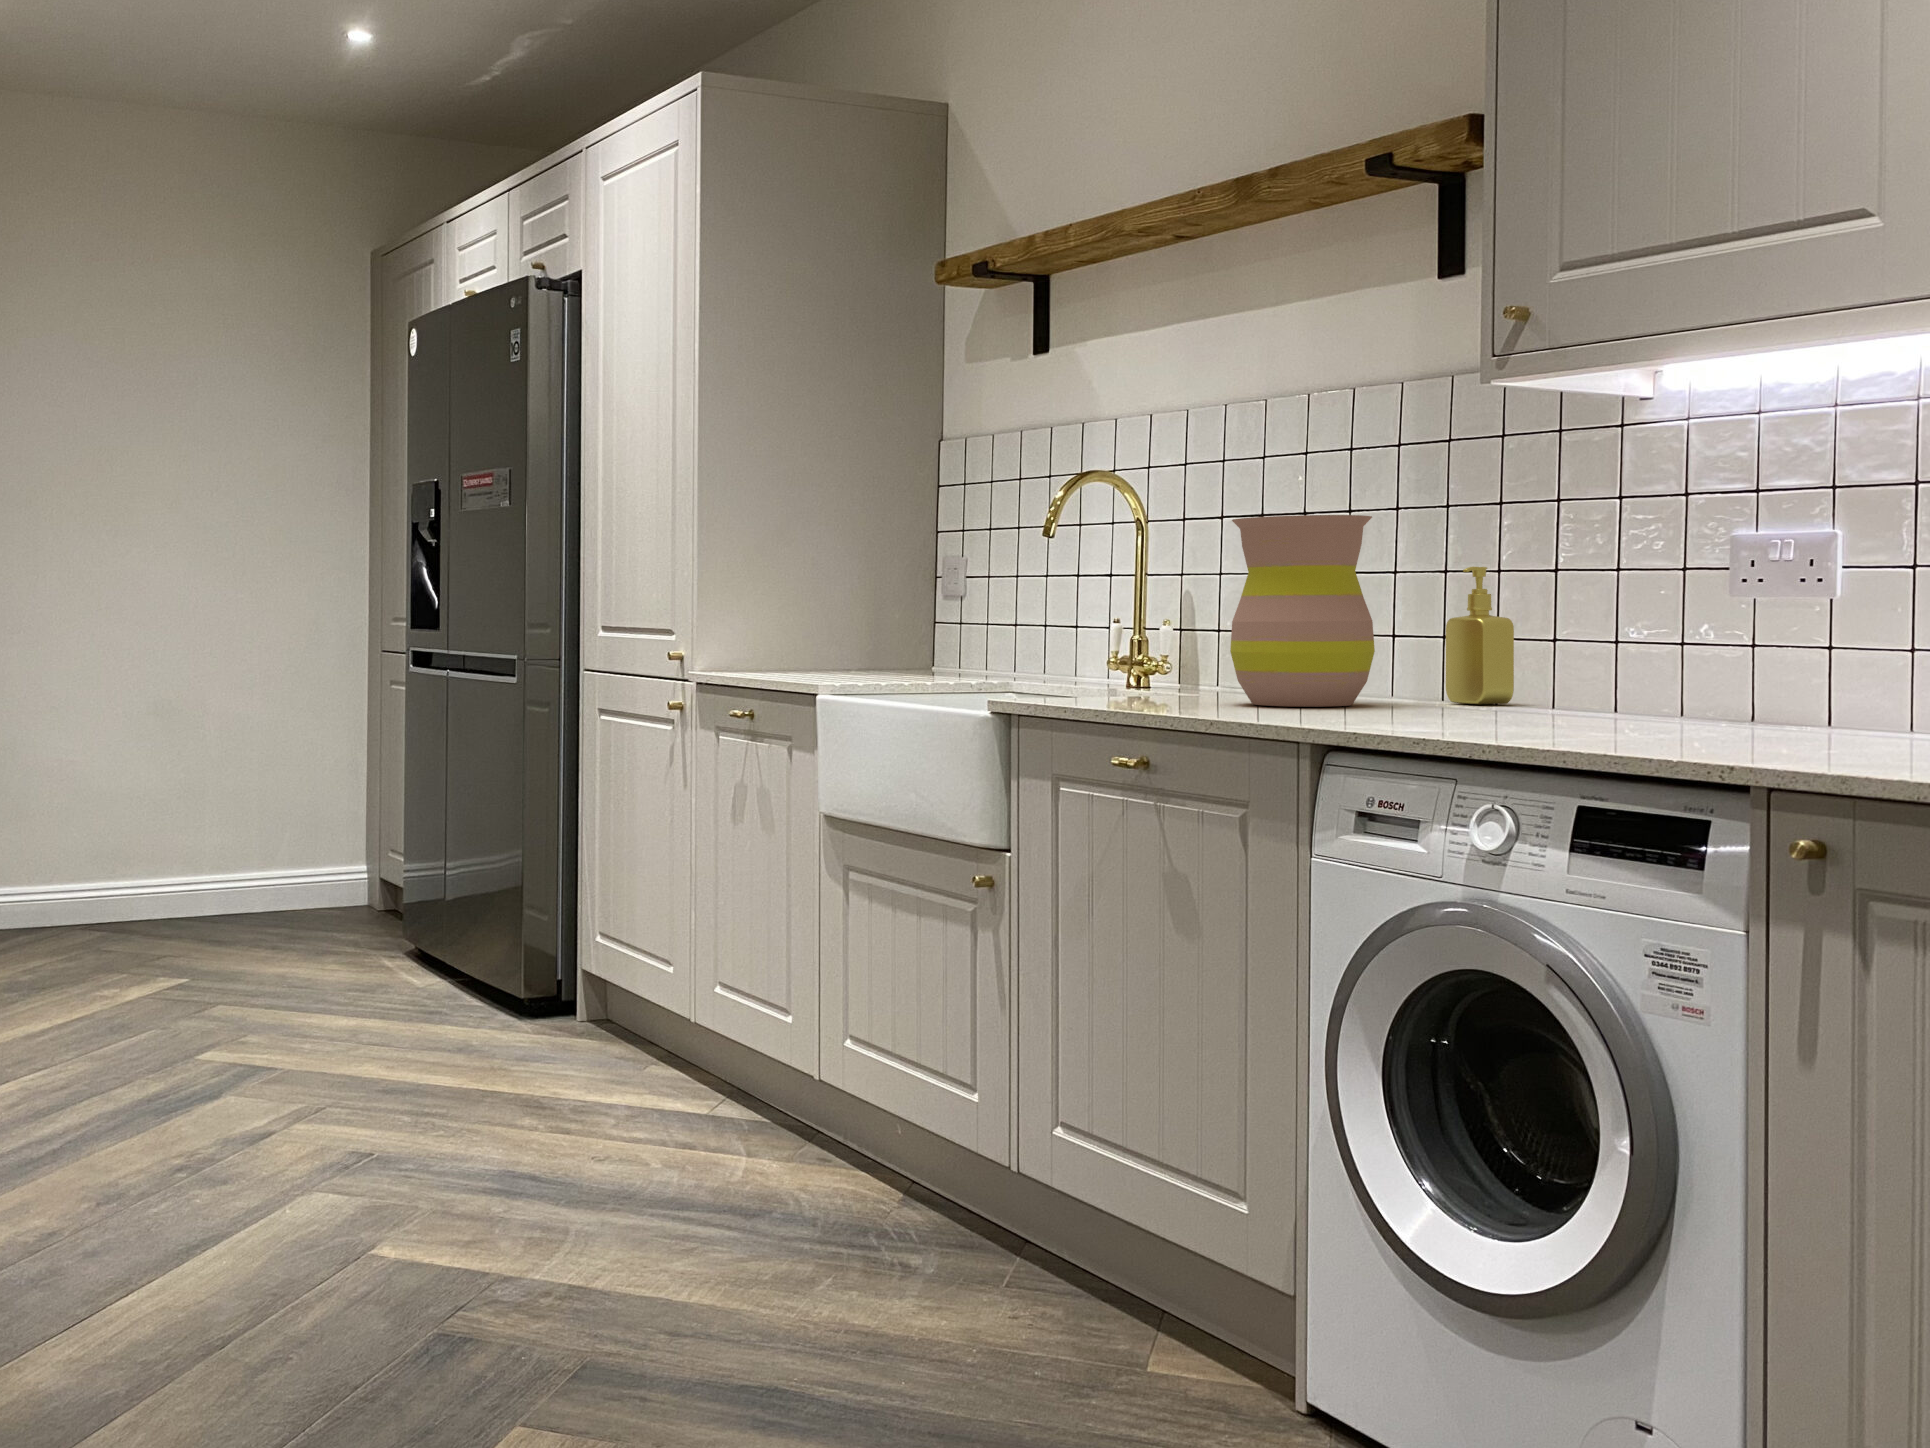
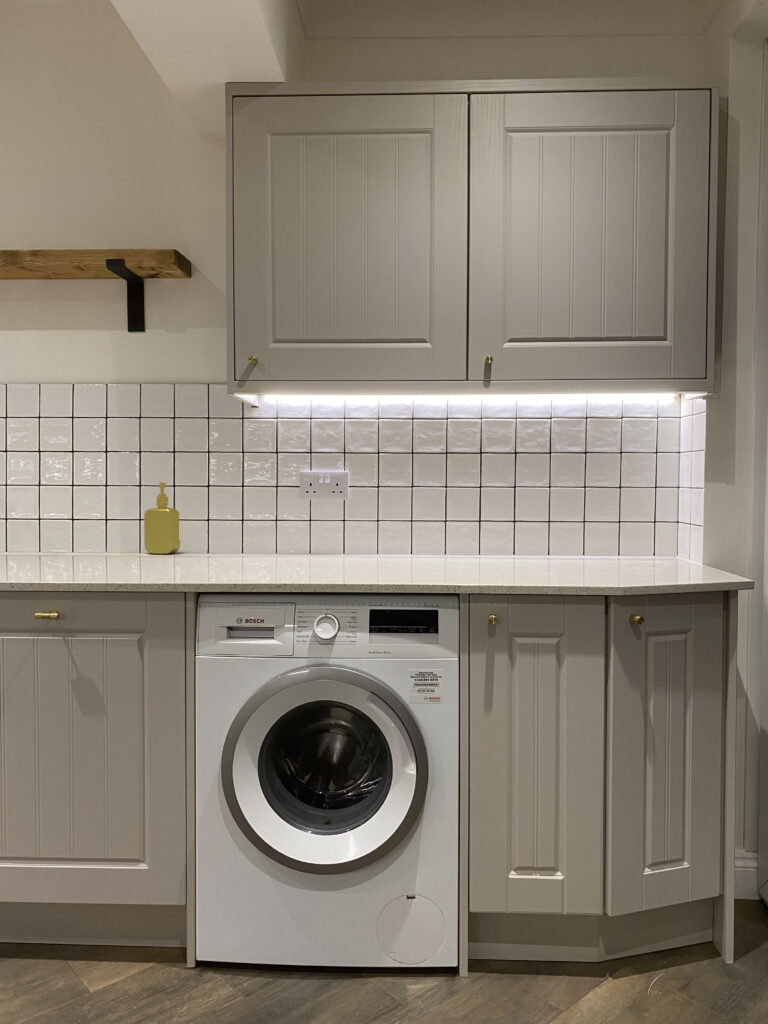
vase: present [1230,515,1375,707] -> none [45,453,129,565]

